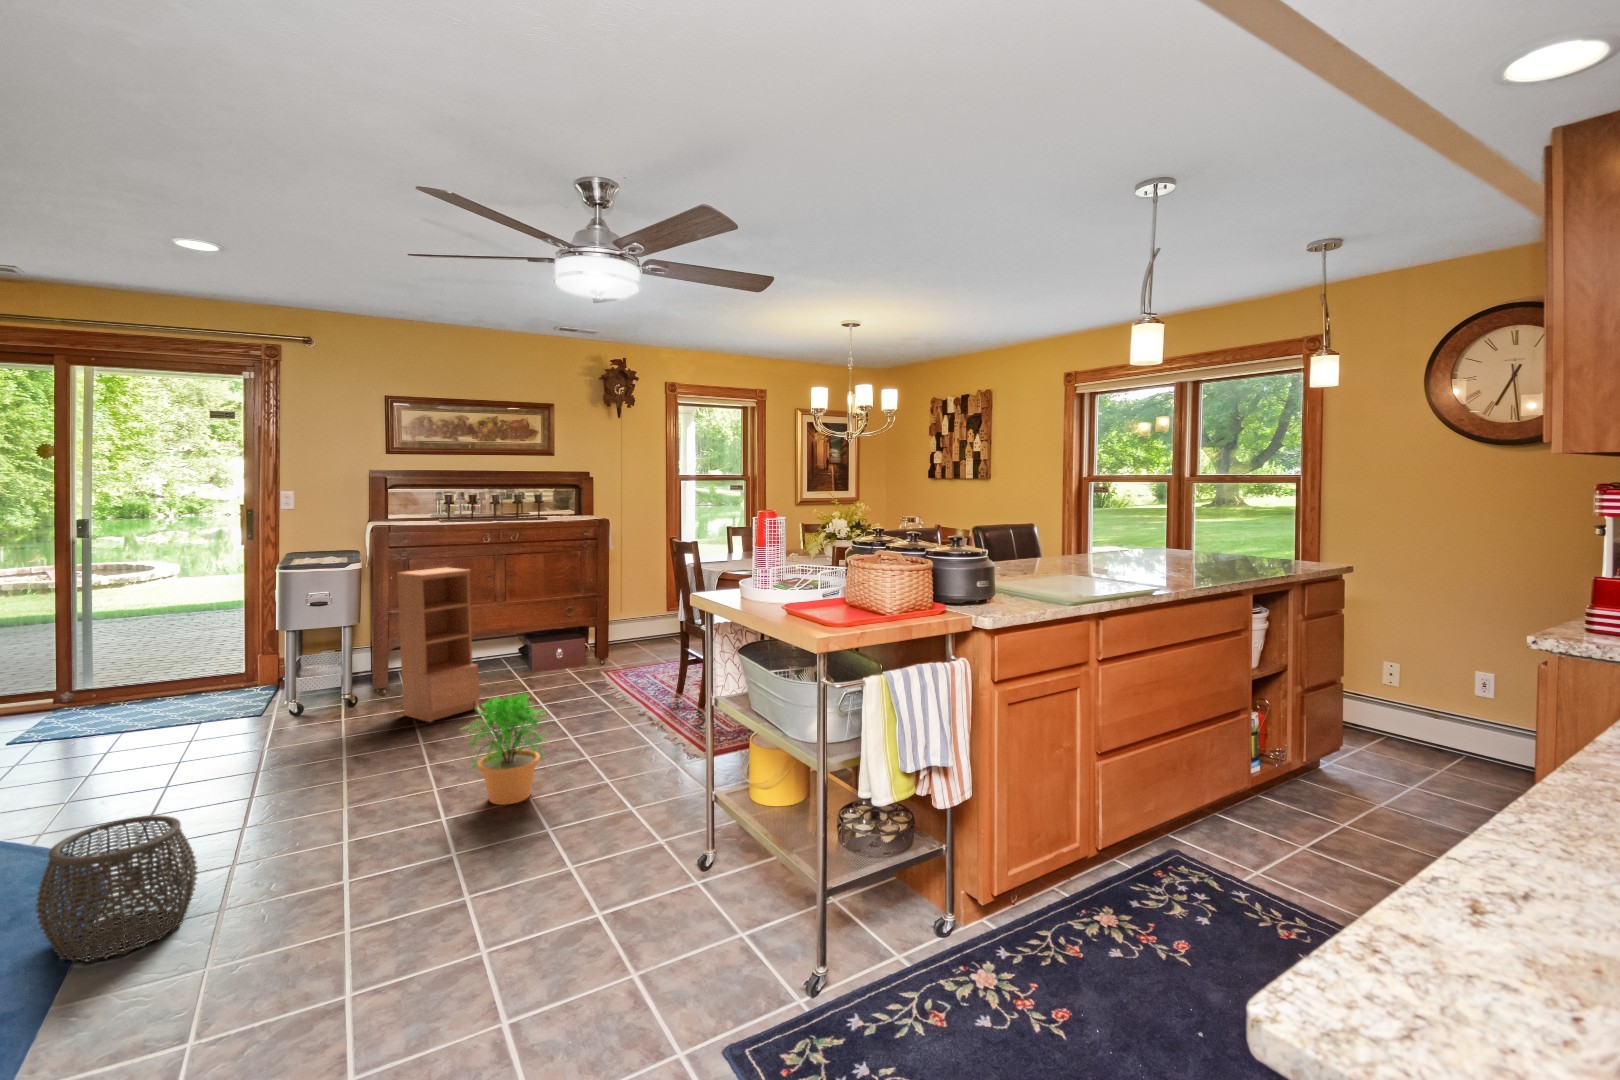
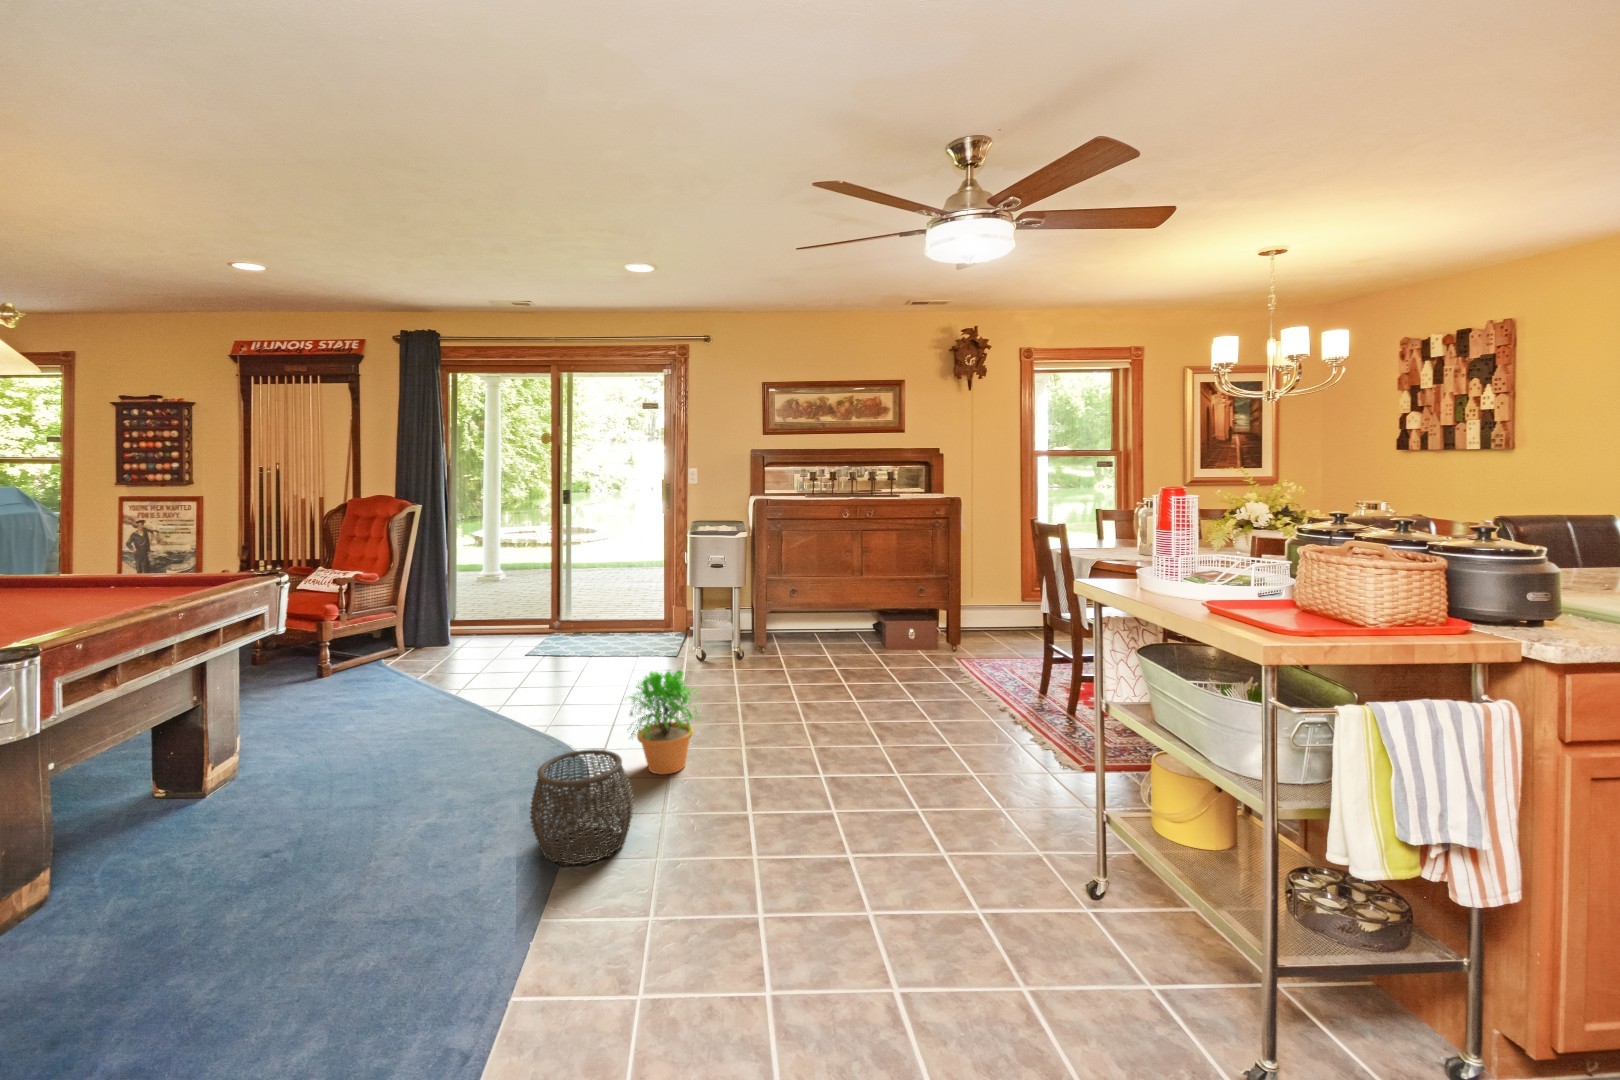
bookcase: present [397,567,479,722] -> none [775,540,844,683]
potted plant: present [465,692,545,805] -> present [628,670,697,774]

